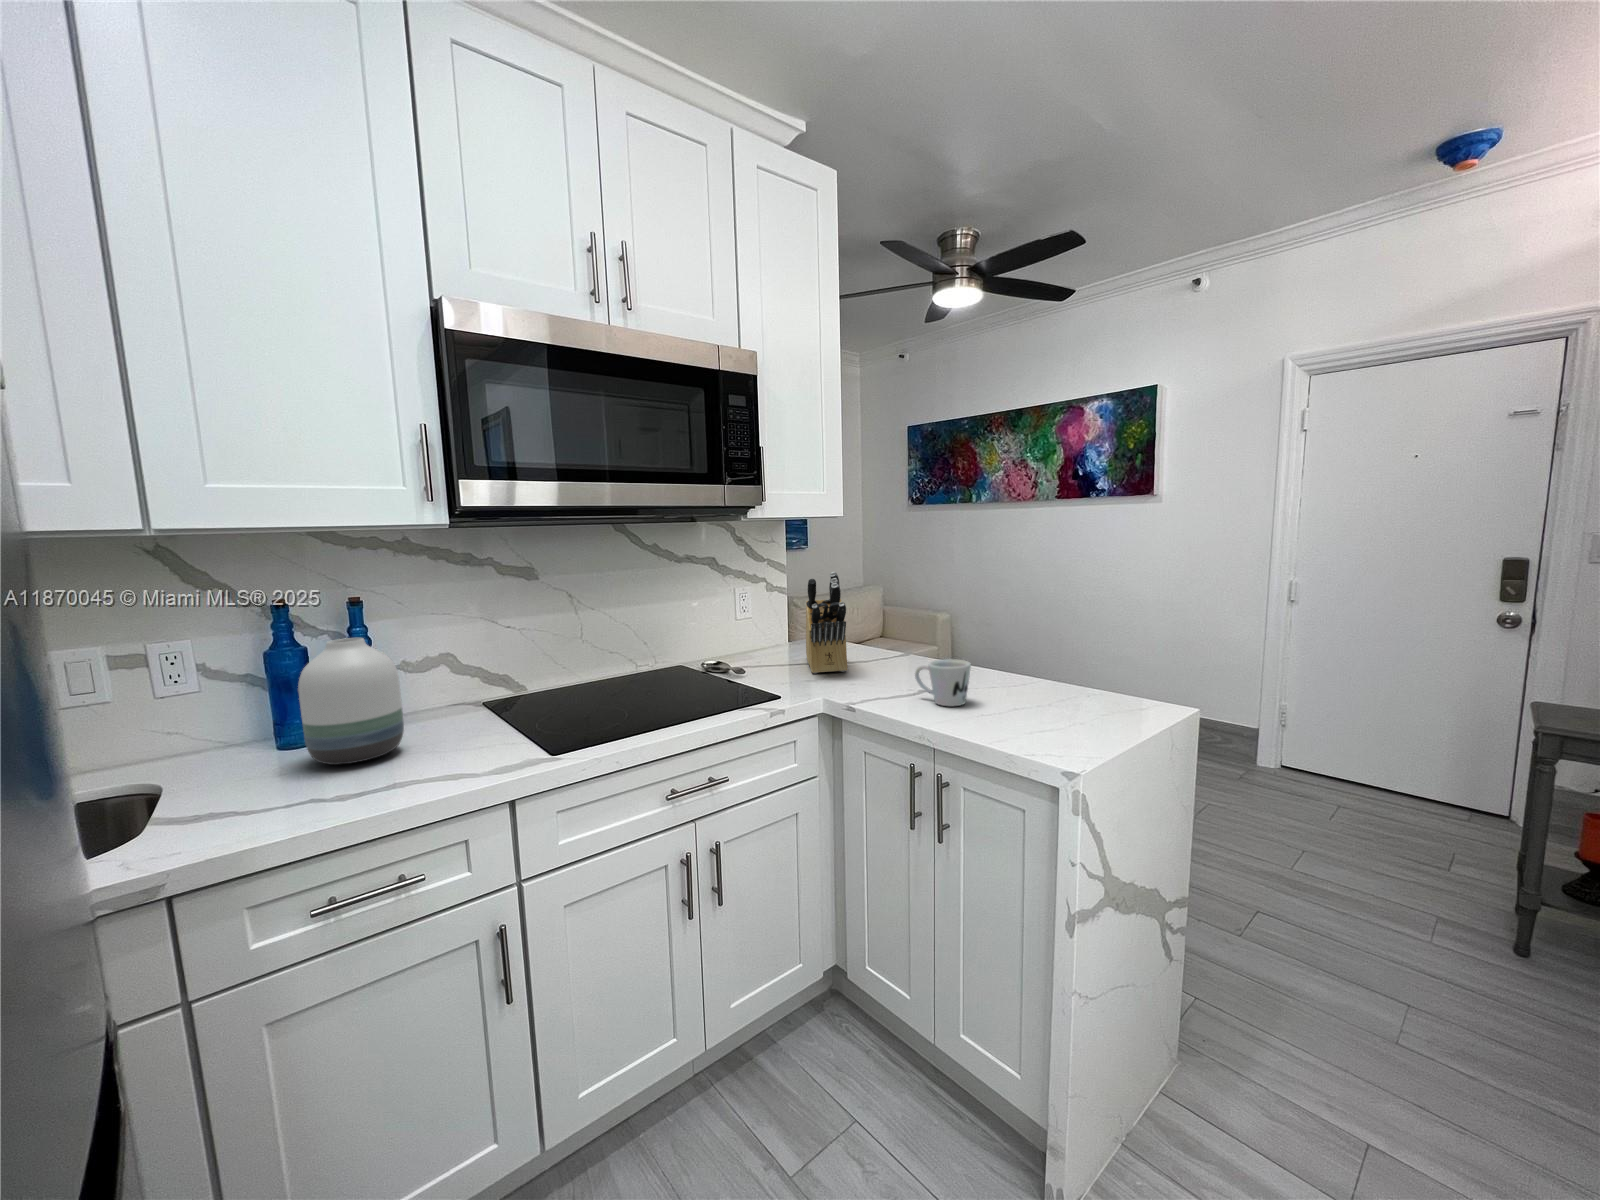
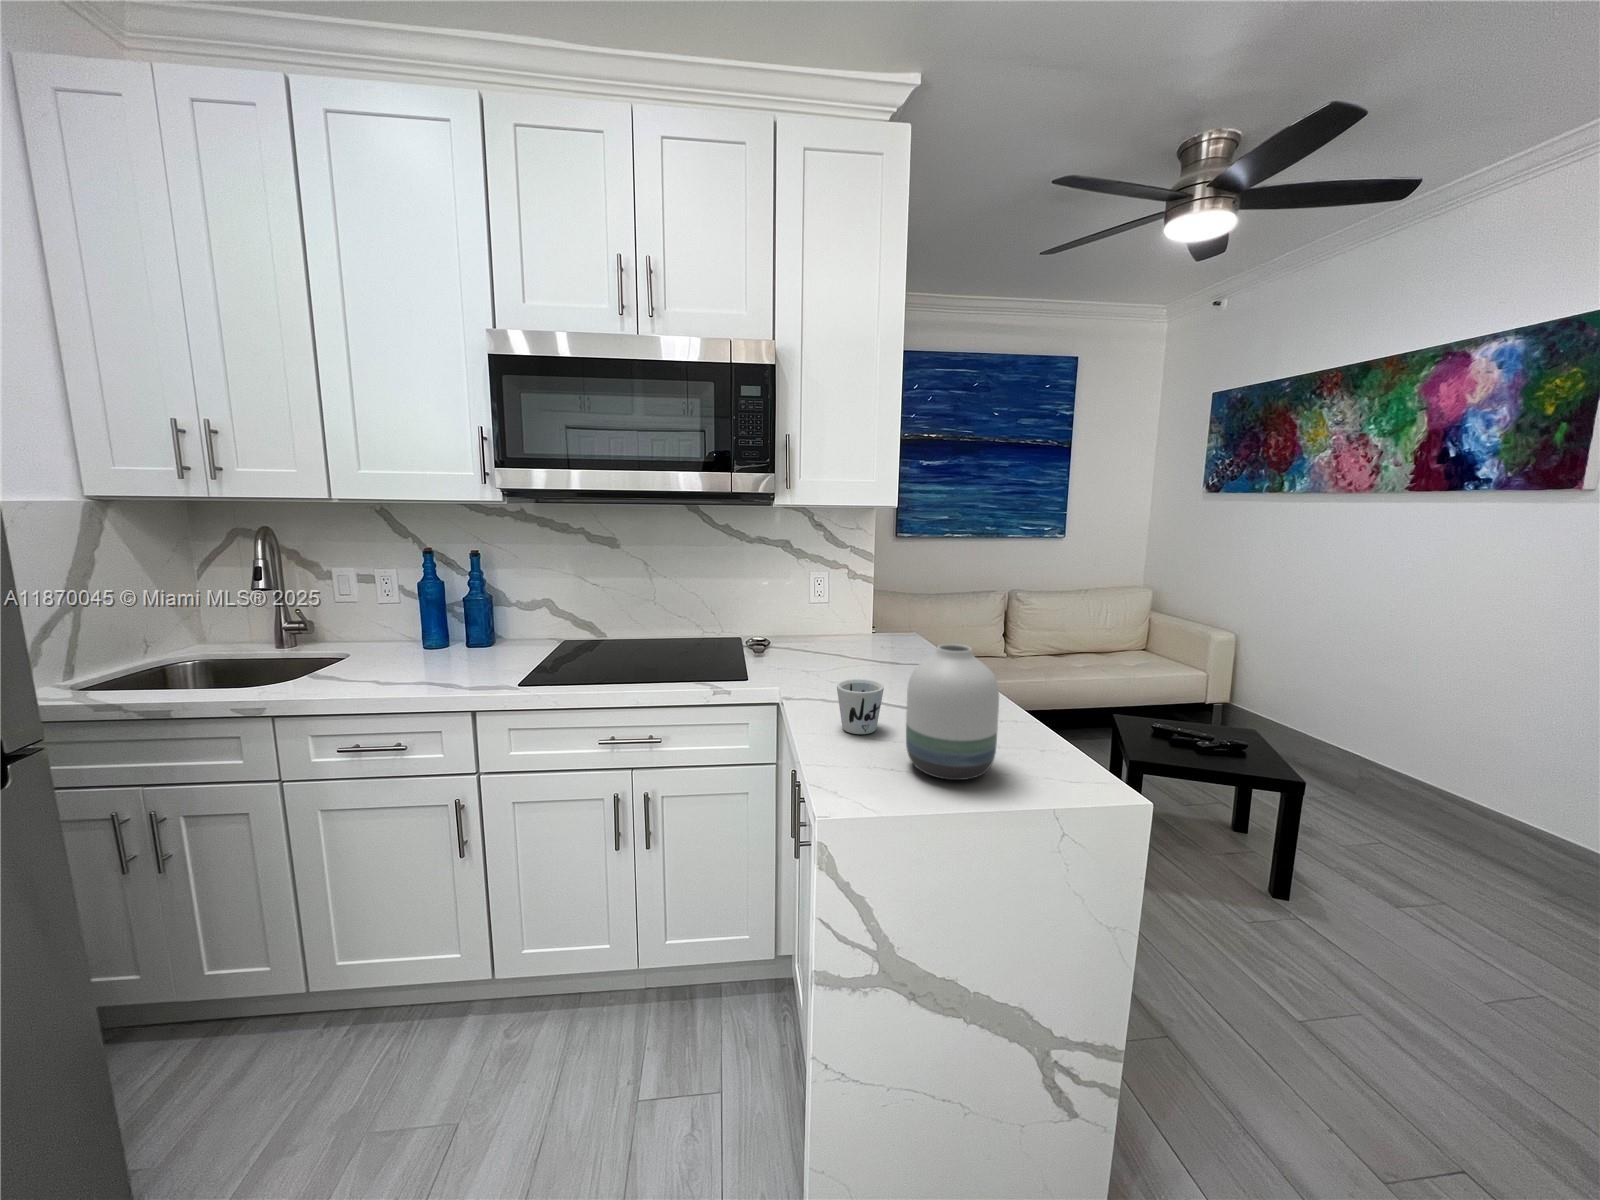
knife block: present [806,572,847,673] -> none [806,567,887,671]
vase: present [298,638,404,765] -> present [906,644,999,780]

